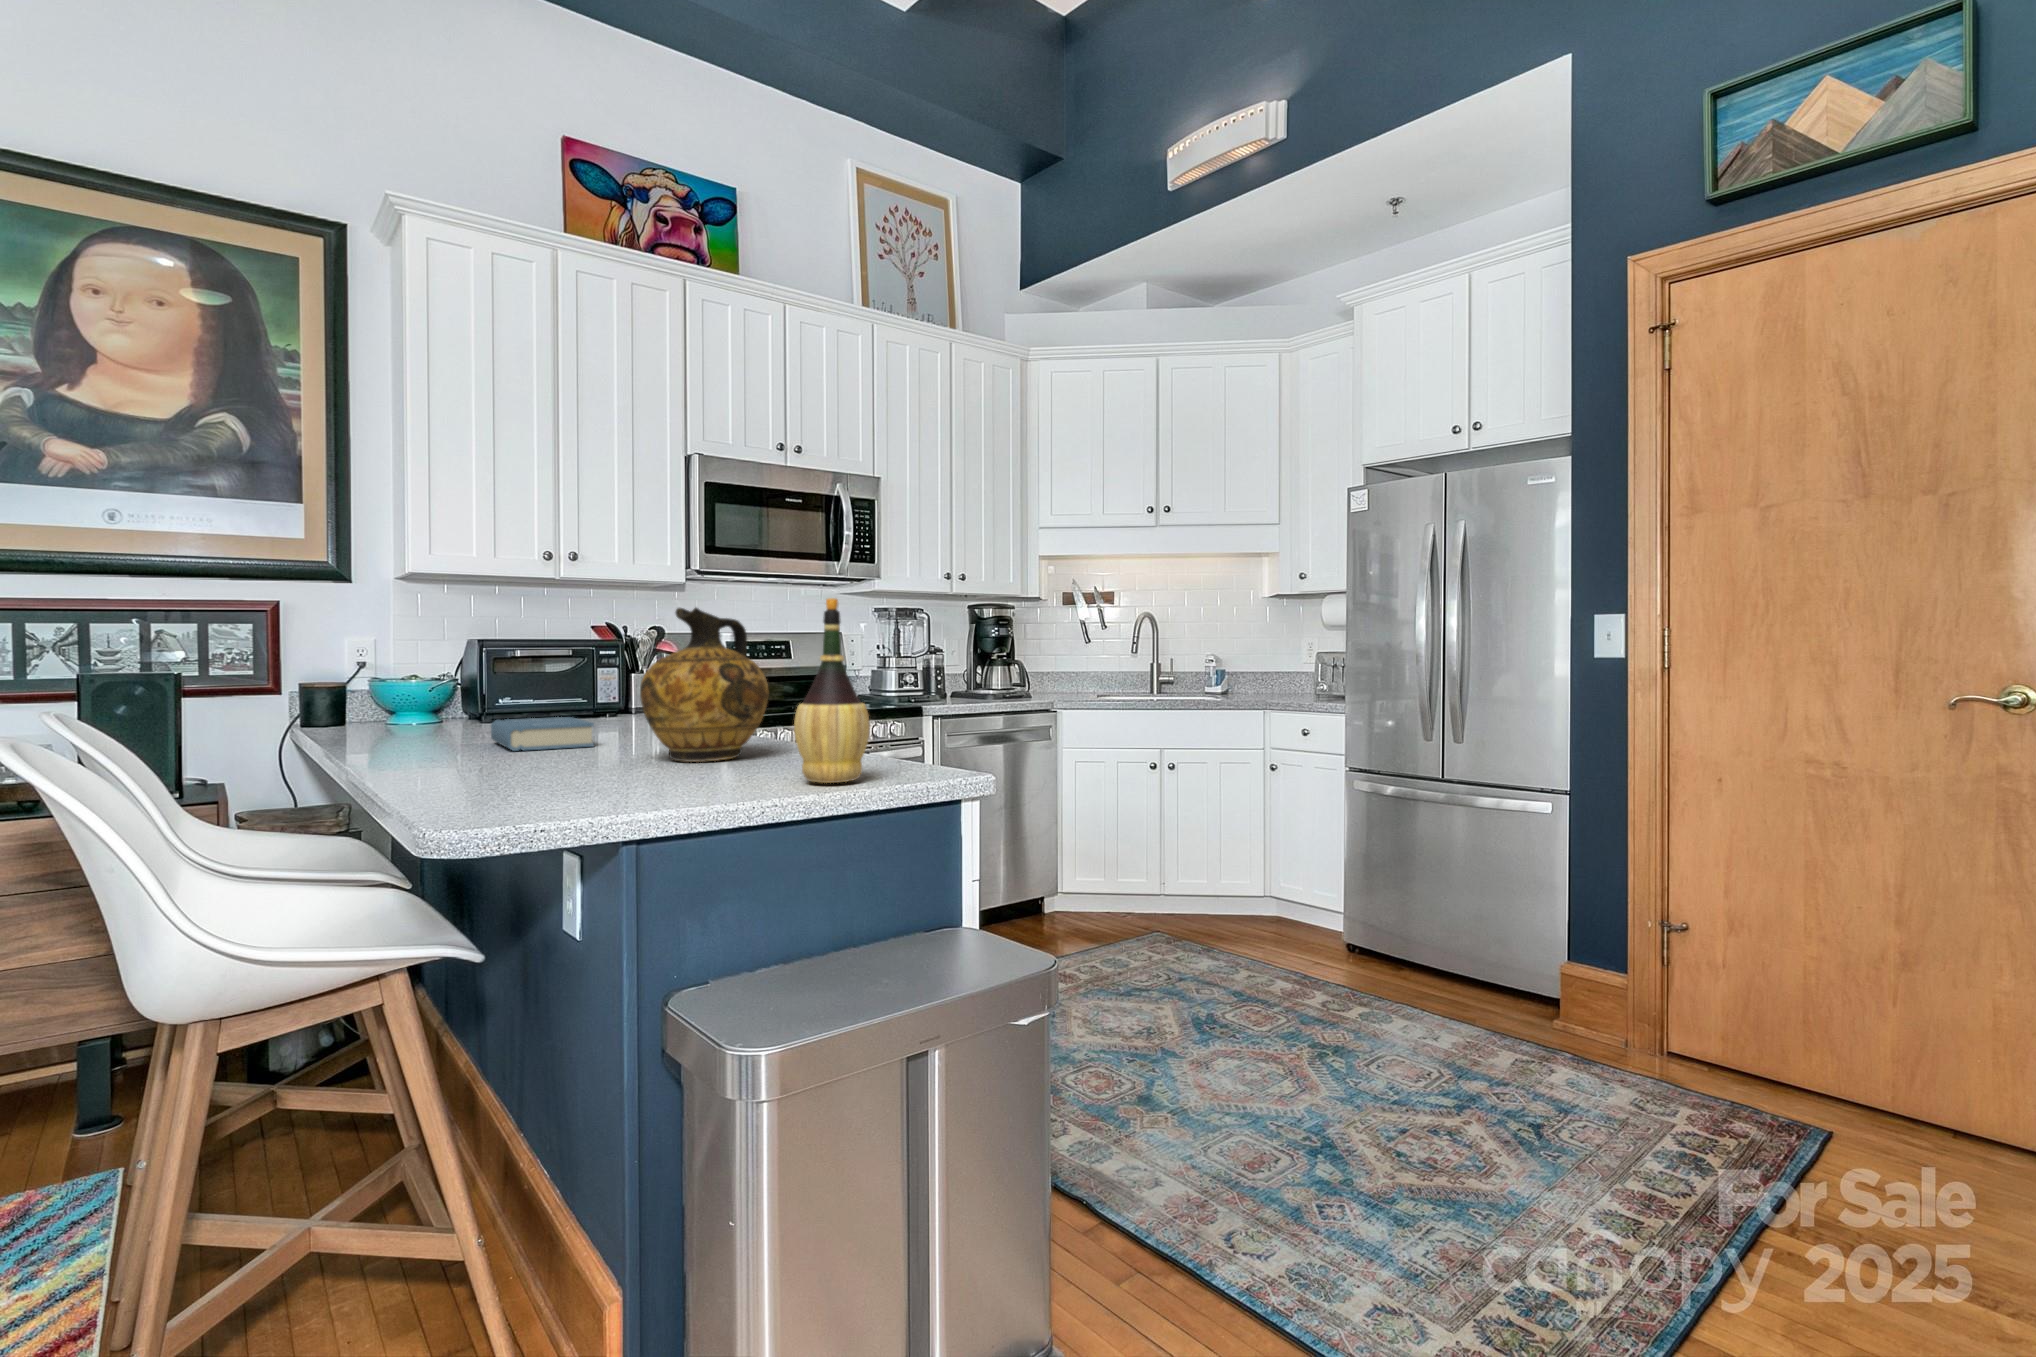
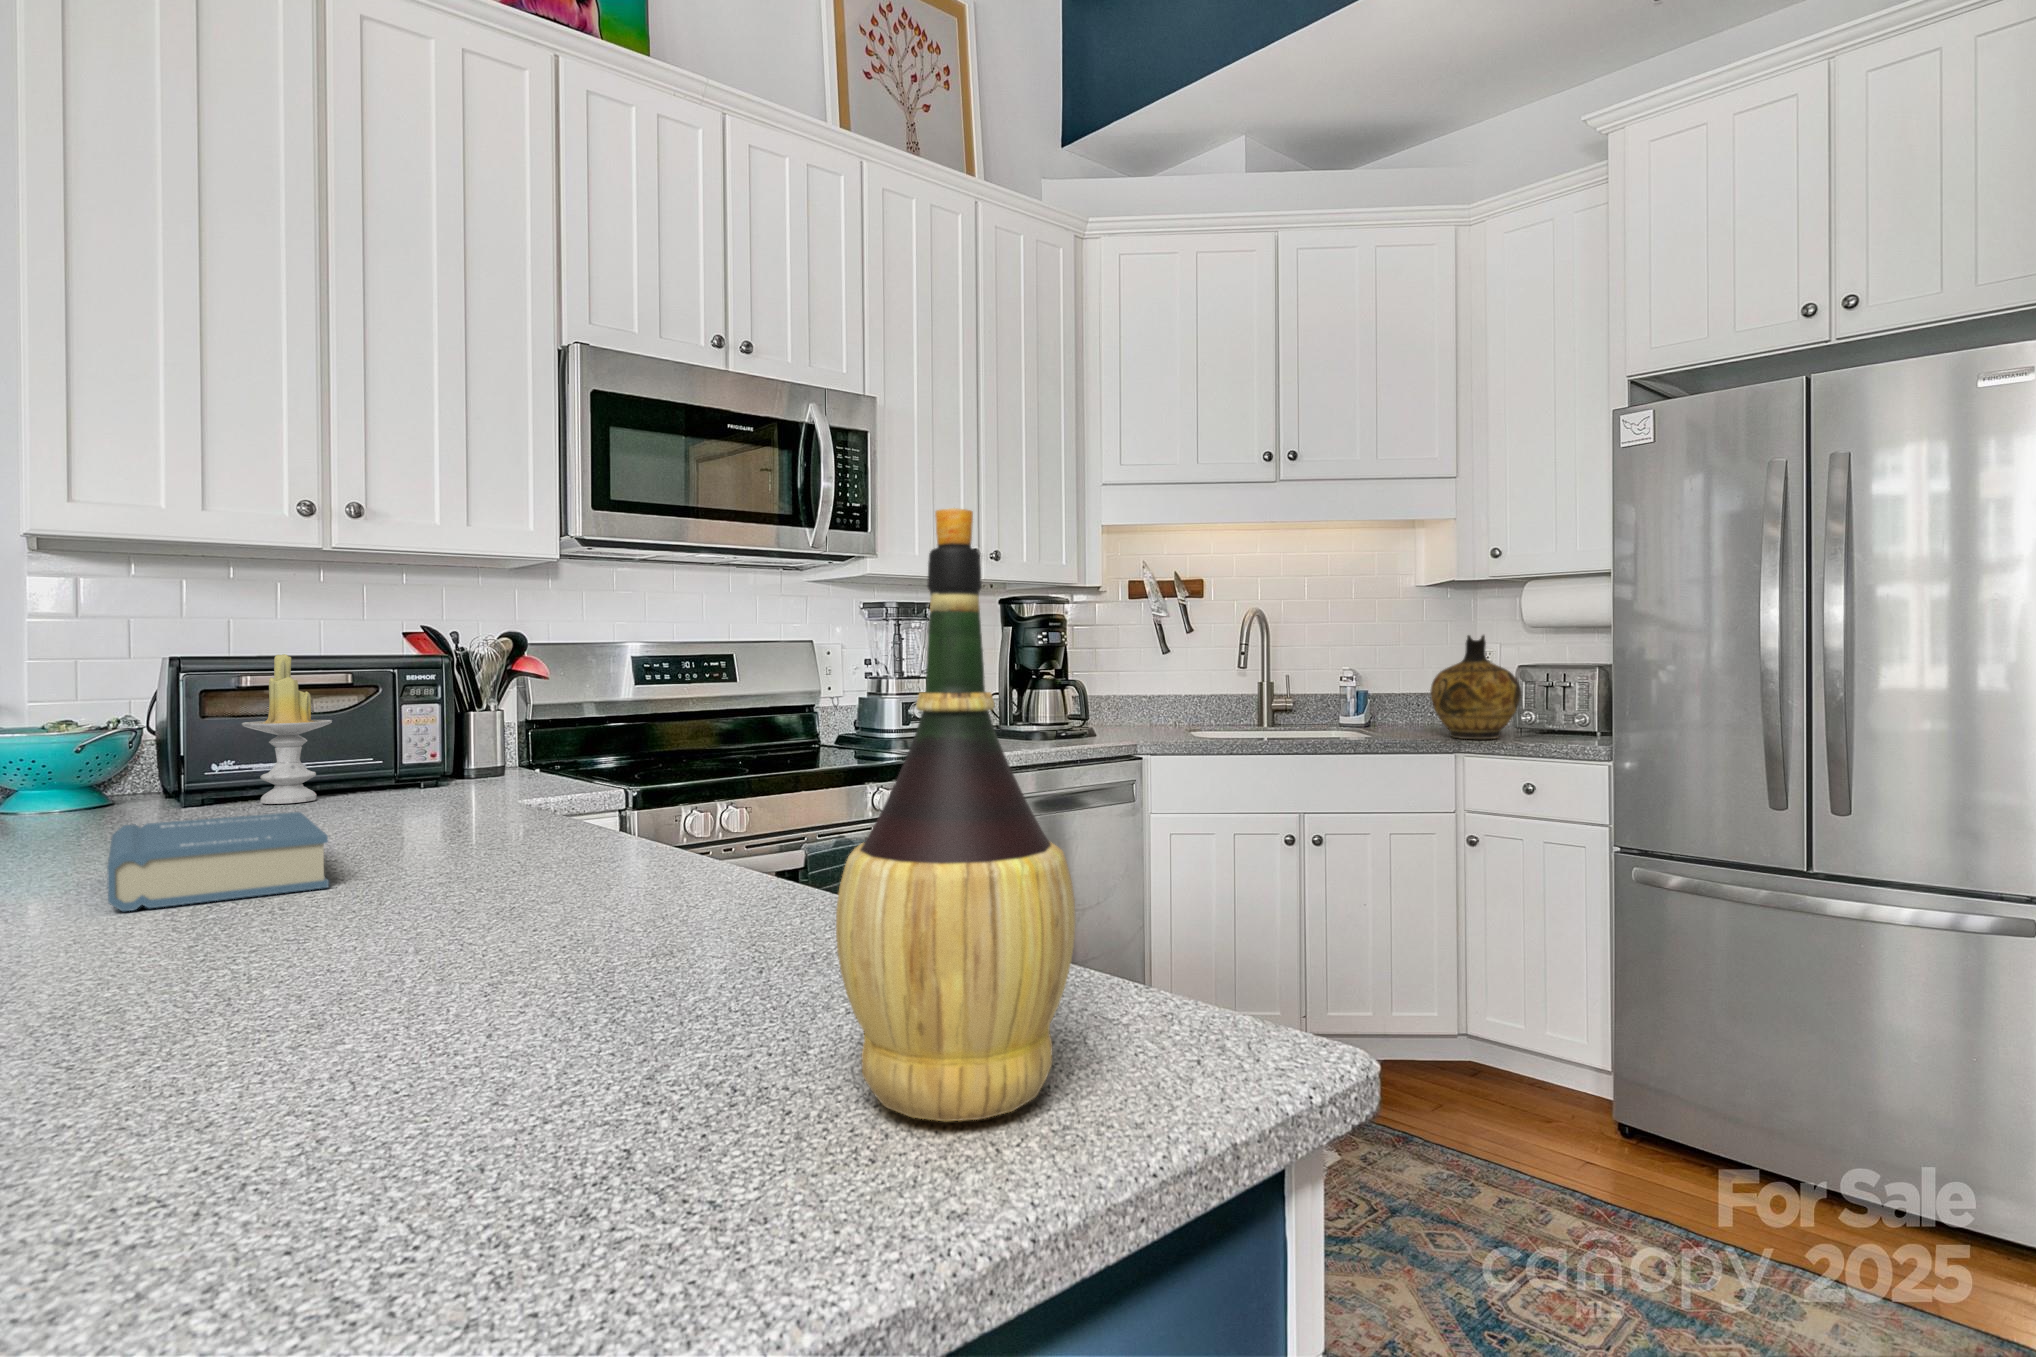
ceramic jug: present [640,608,768,762] -> present [1430,635,1521,739]
candle: none [516,640,562,722] -> present [242,654,332,804]

